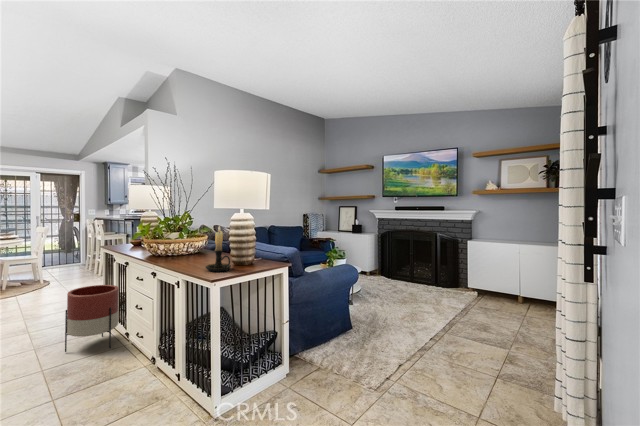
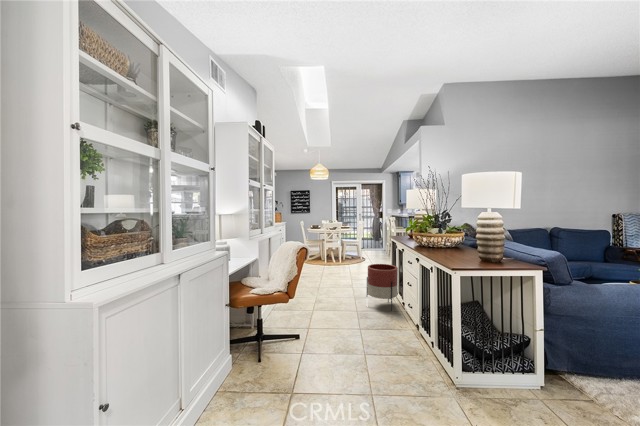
candle holder: present [206,226,231,272] -> none [452,223,476,265]

